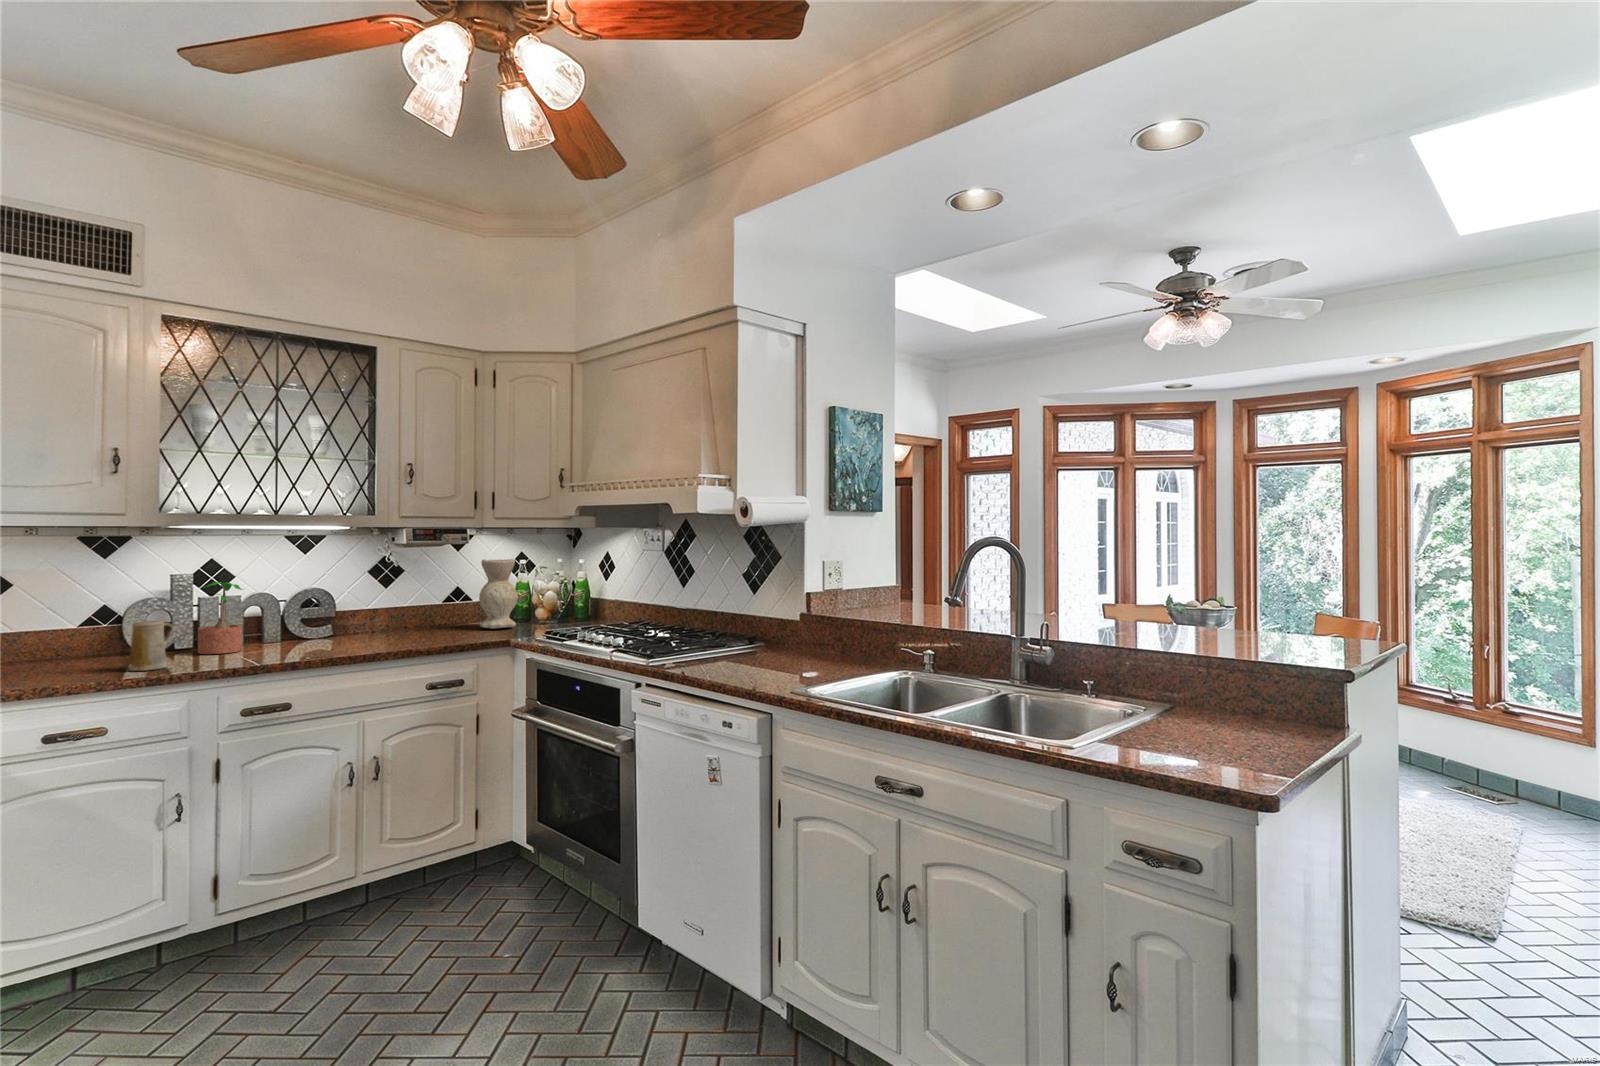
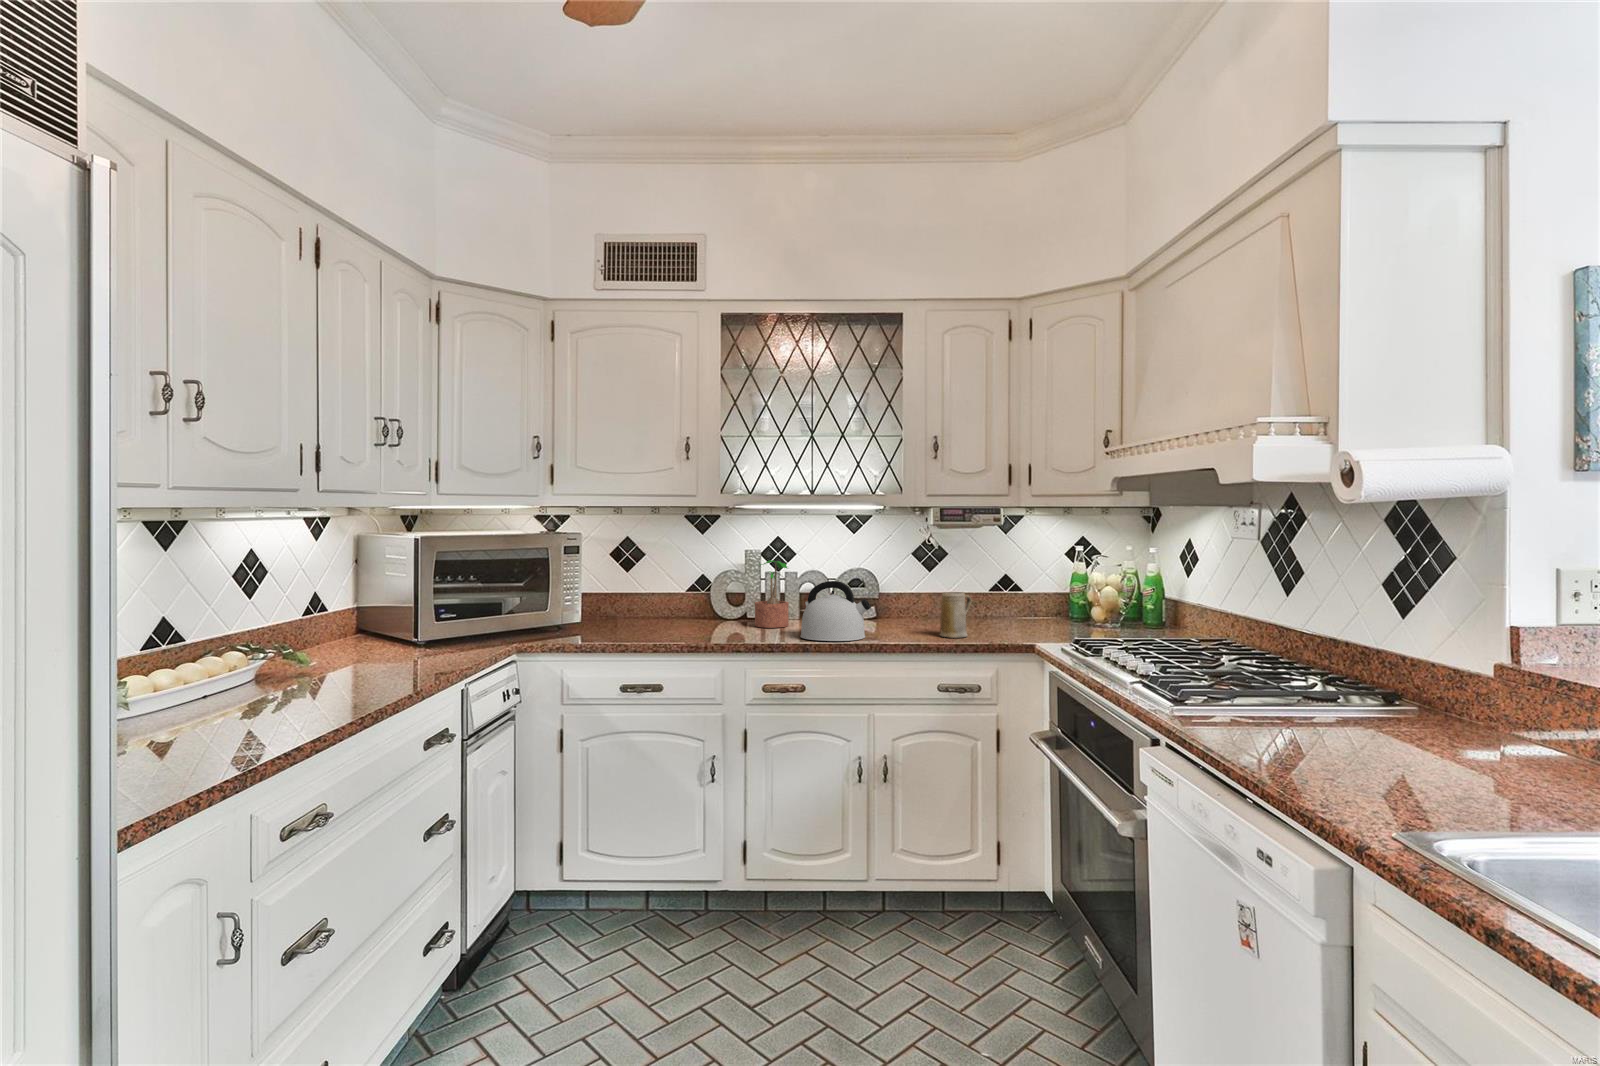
vase: present [479,559,518,629] -> none [1014,544,1059,627]
kettle: none [276,598,358,657] -> present [800,581,871,641]
mug: present [129,620,173,671] -> present [940,592,971,638]

